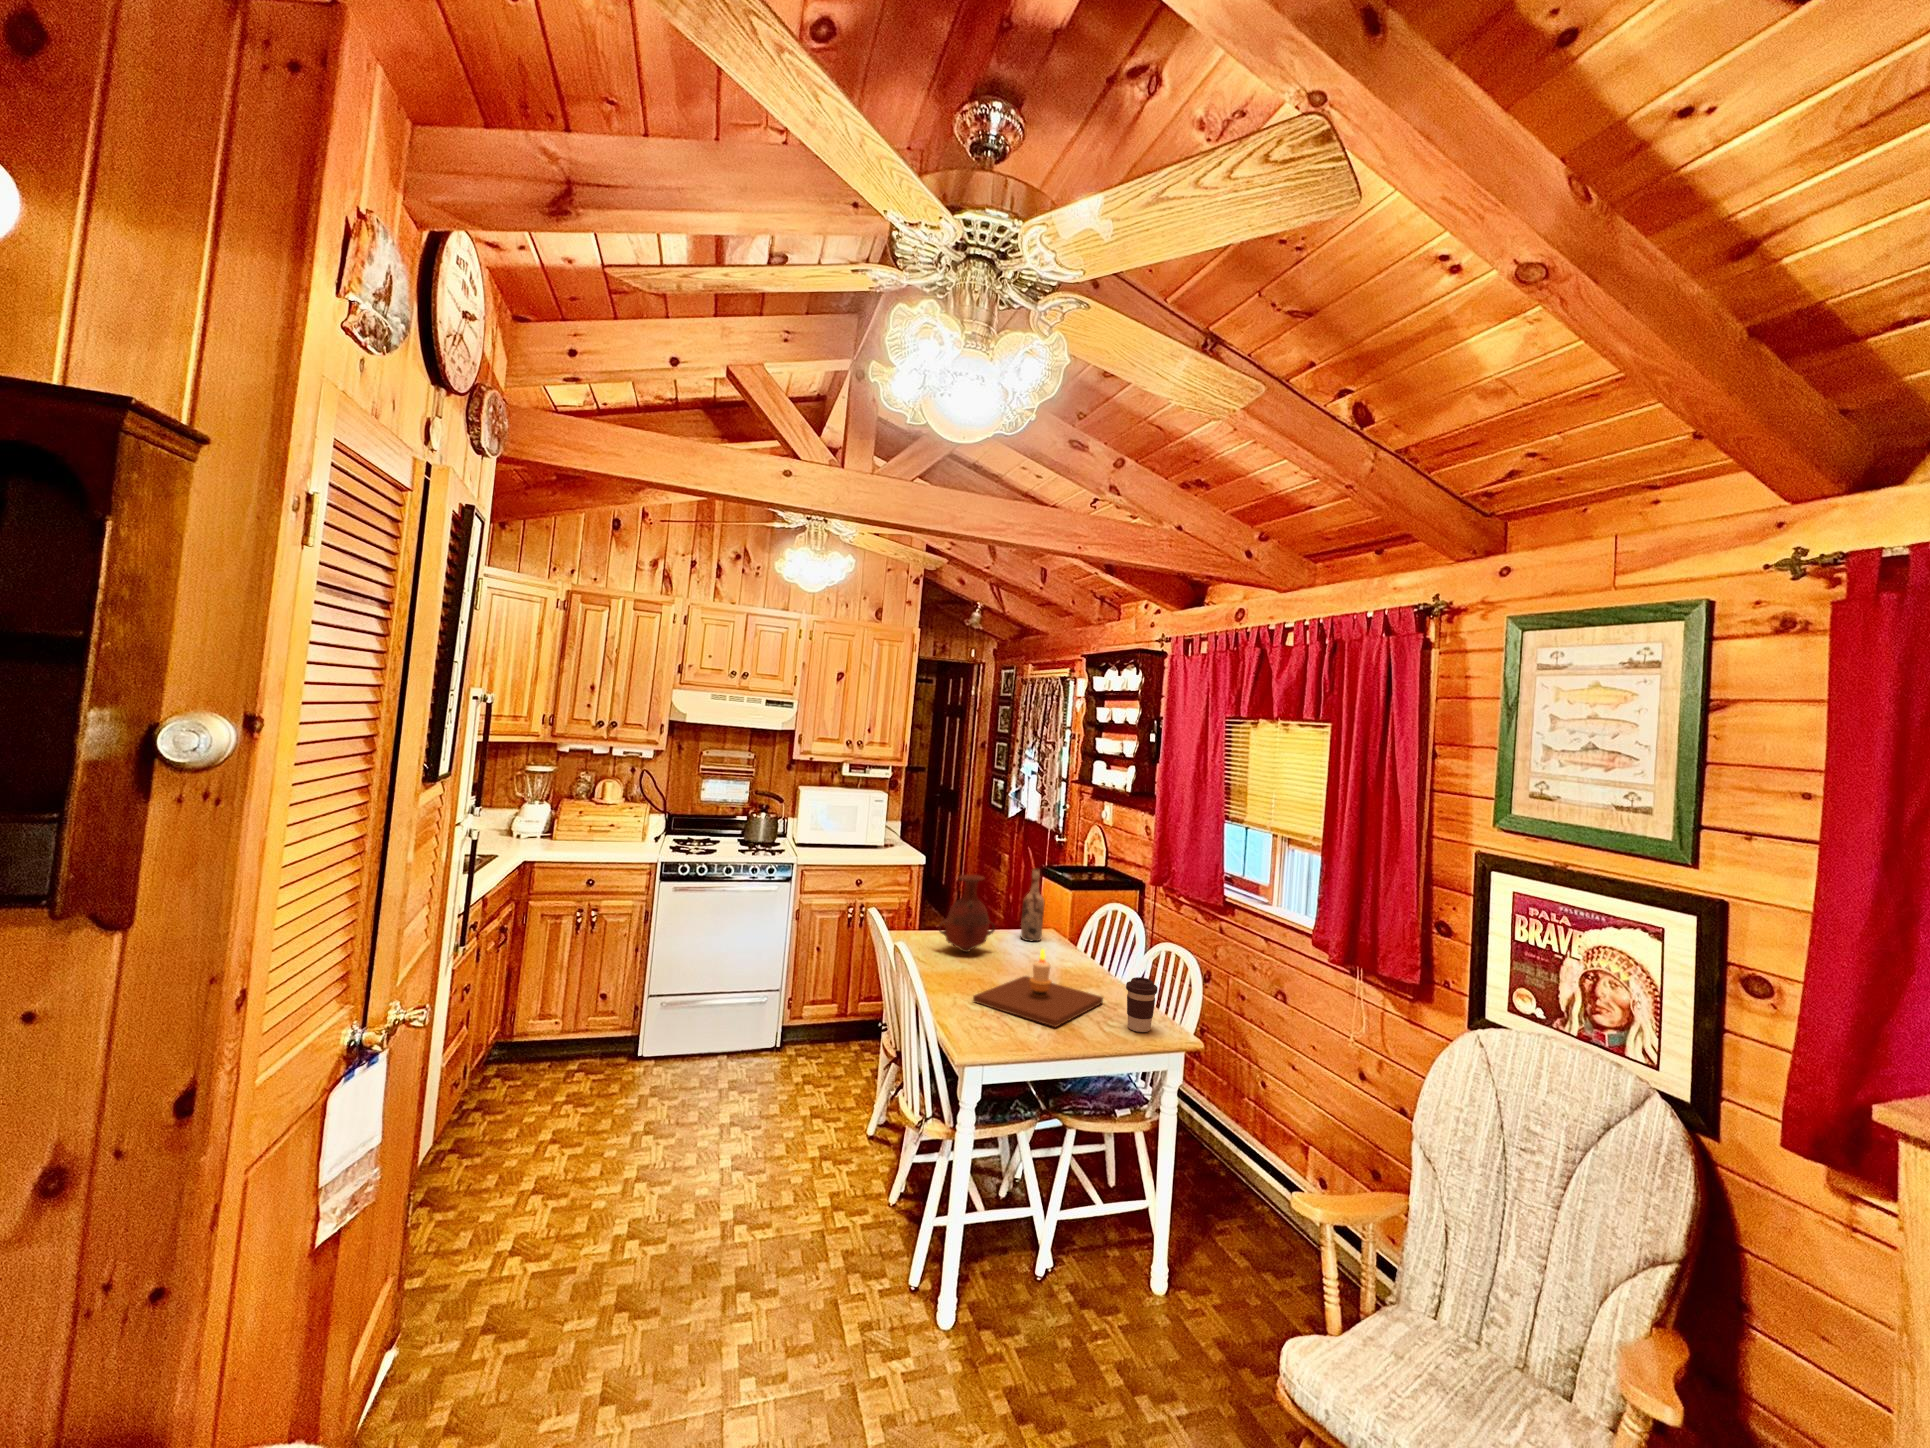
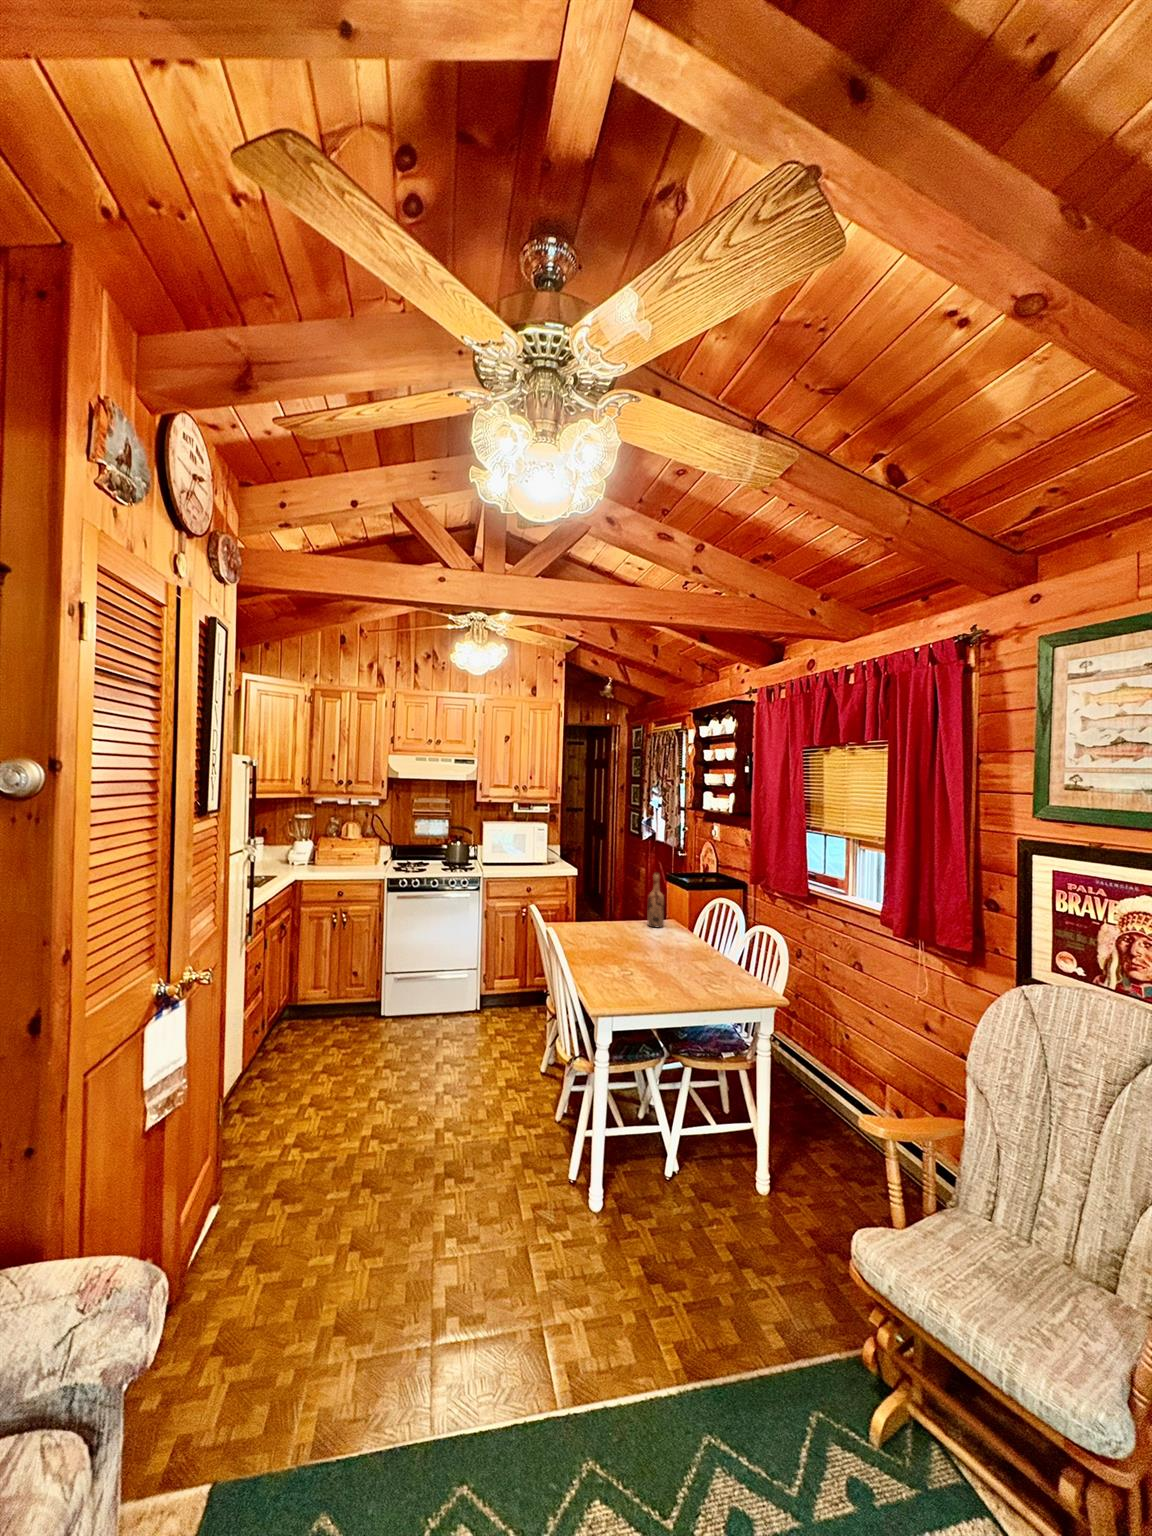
vase: present [939,875,995,952] -> none [583,878,626,936]
candle: present [973,949,1103,1027] -> none [607,930,709,989]
coffee cup: present [1126,977,1158,1032] -> none [724,950,749,992]

